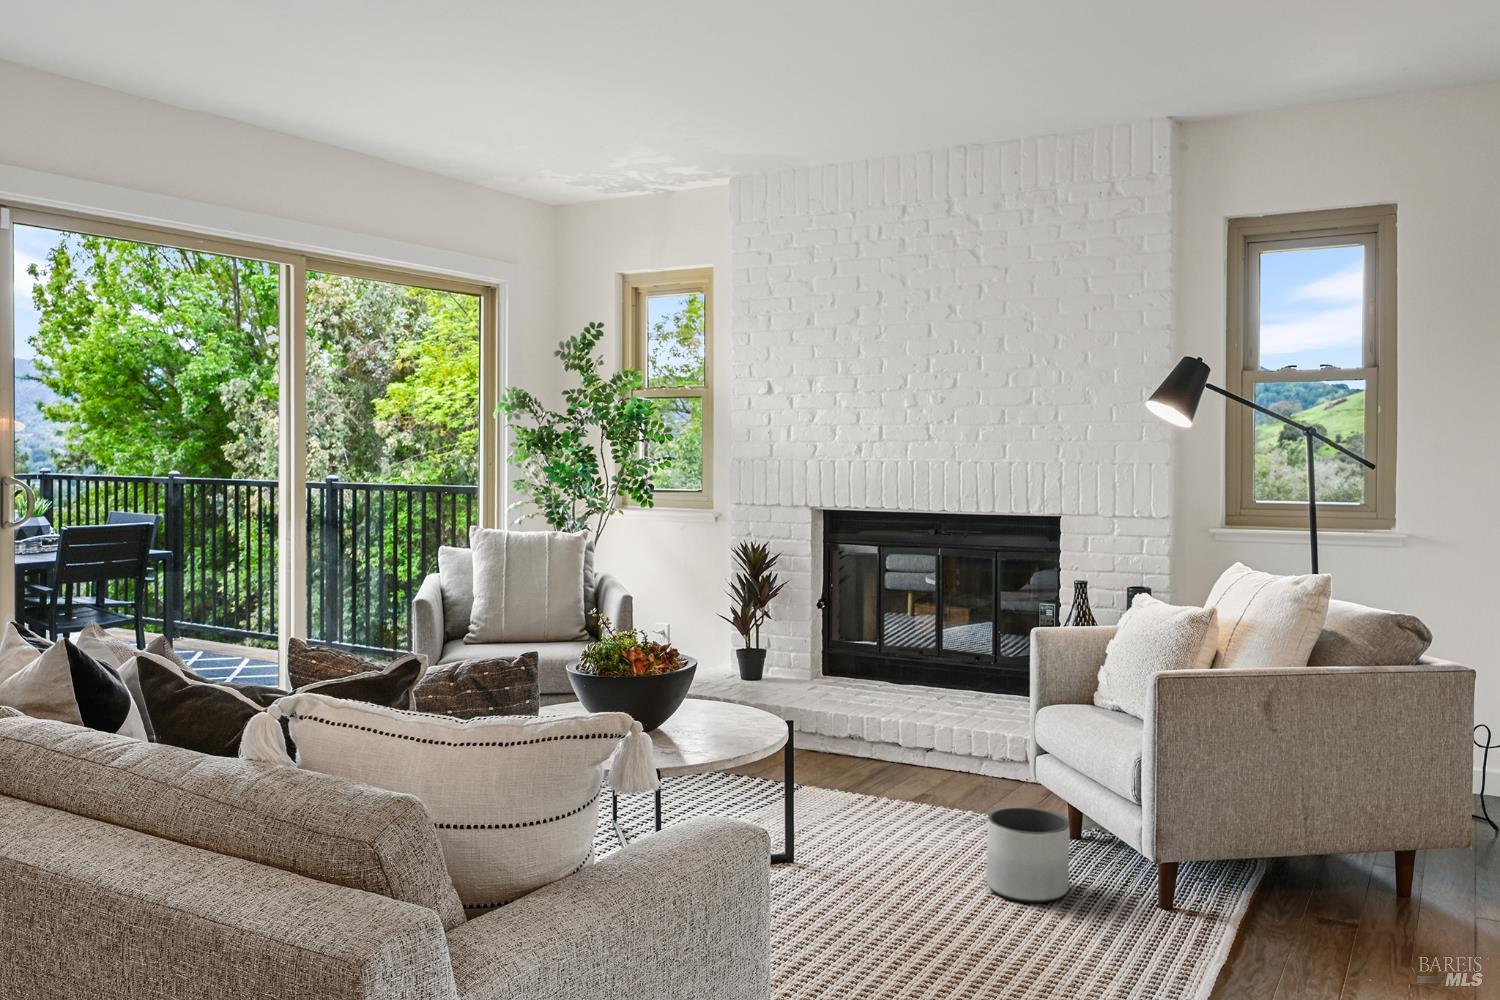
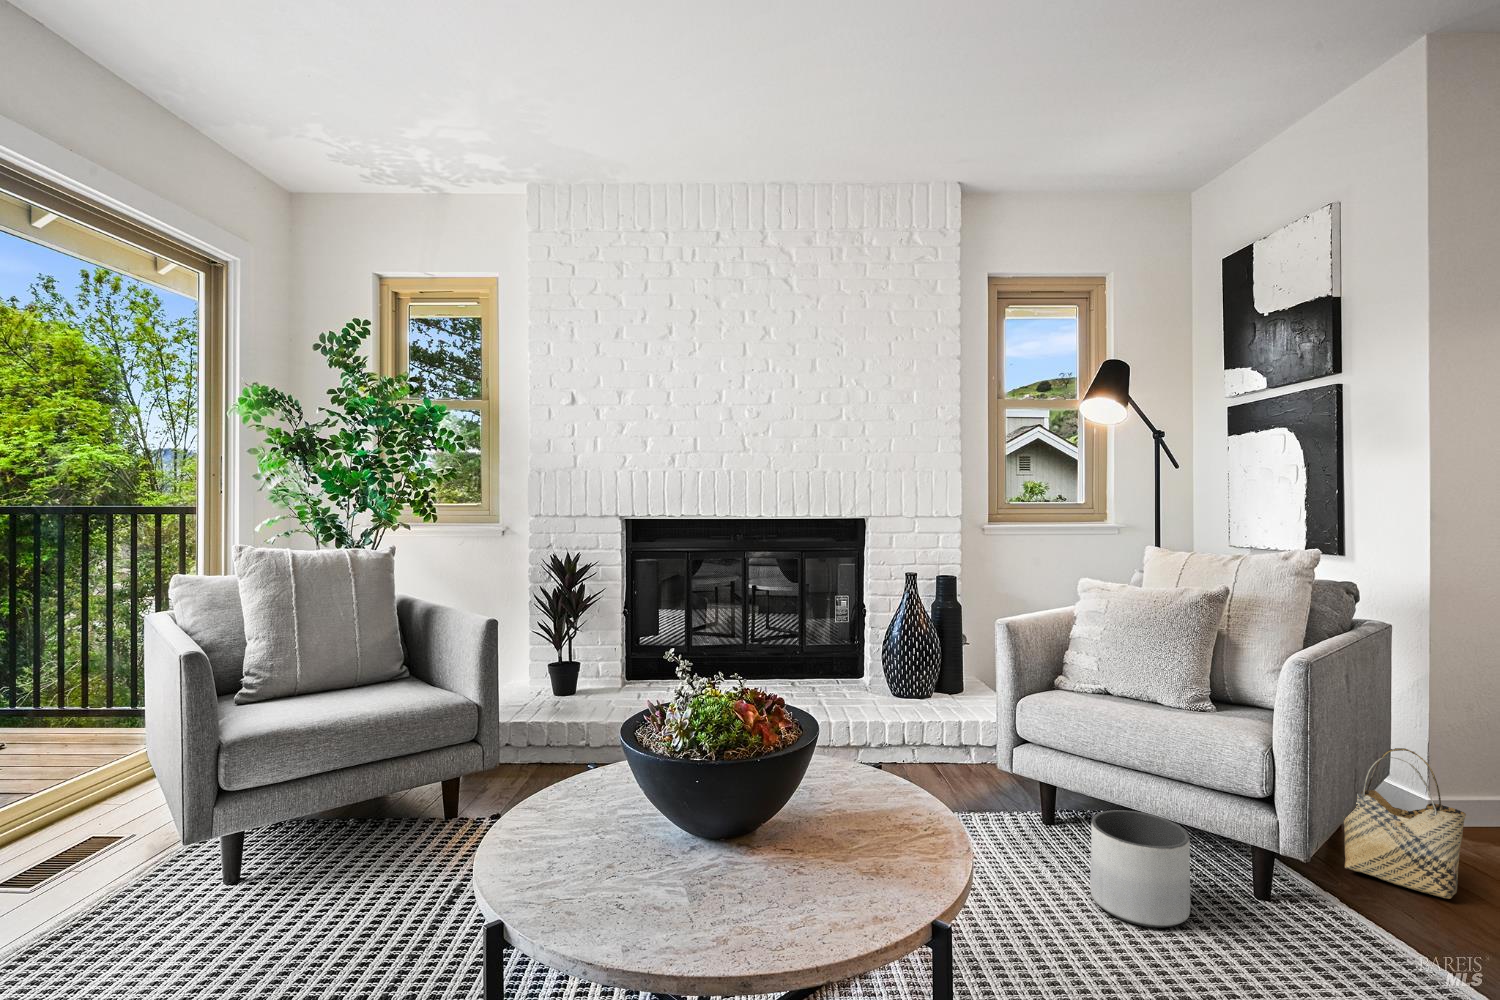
woven basket: none [1286,800,1379,950] -> present [1344,748,1466,899]

